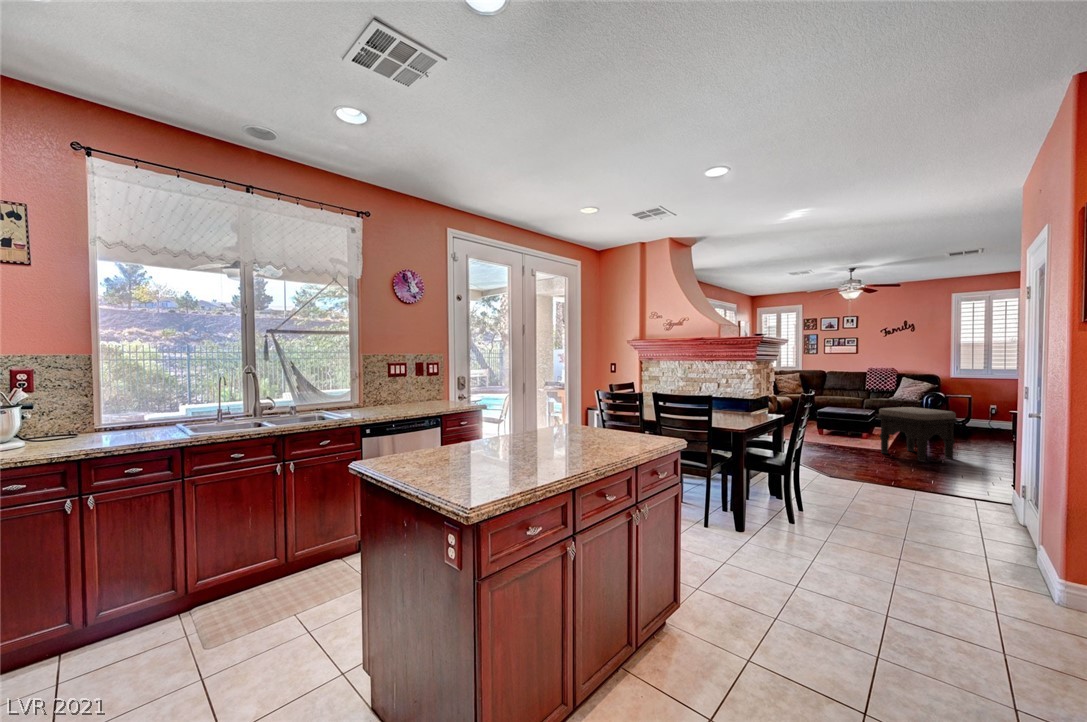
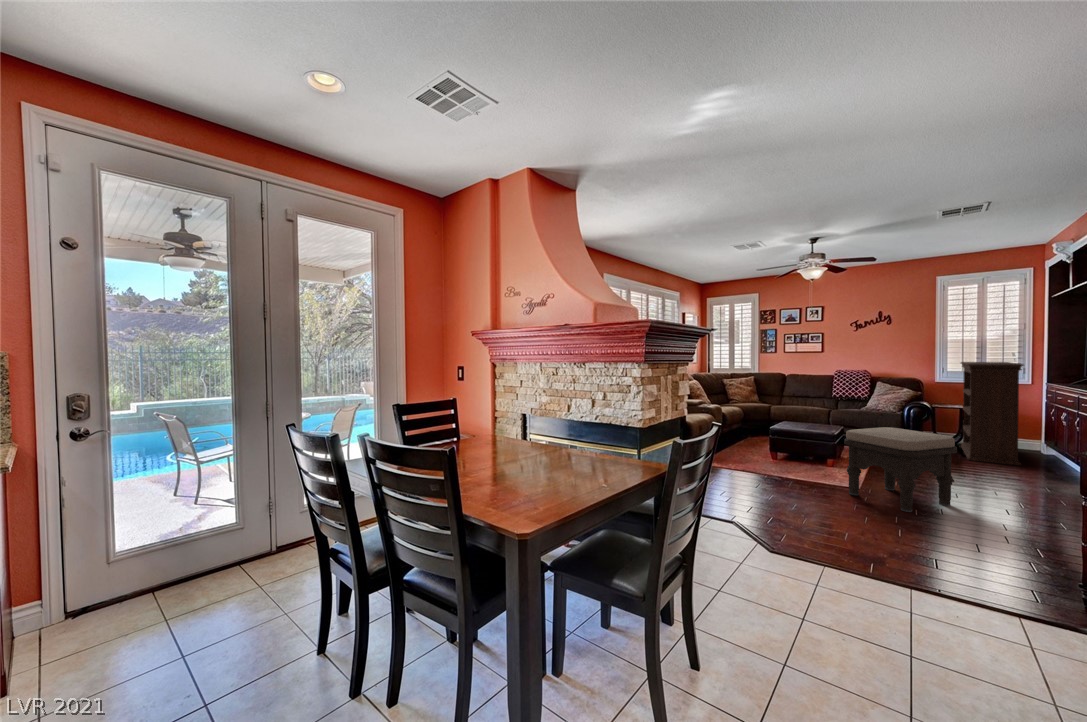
bookshelf: none [969,361,1015,439] -> present [961,362,1024,465]

